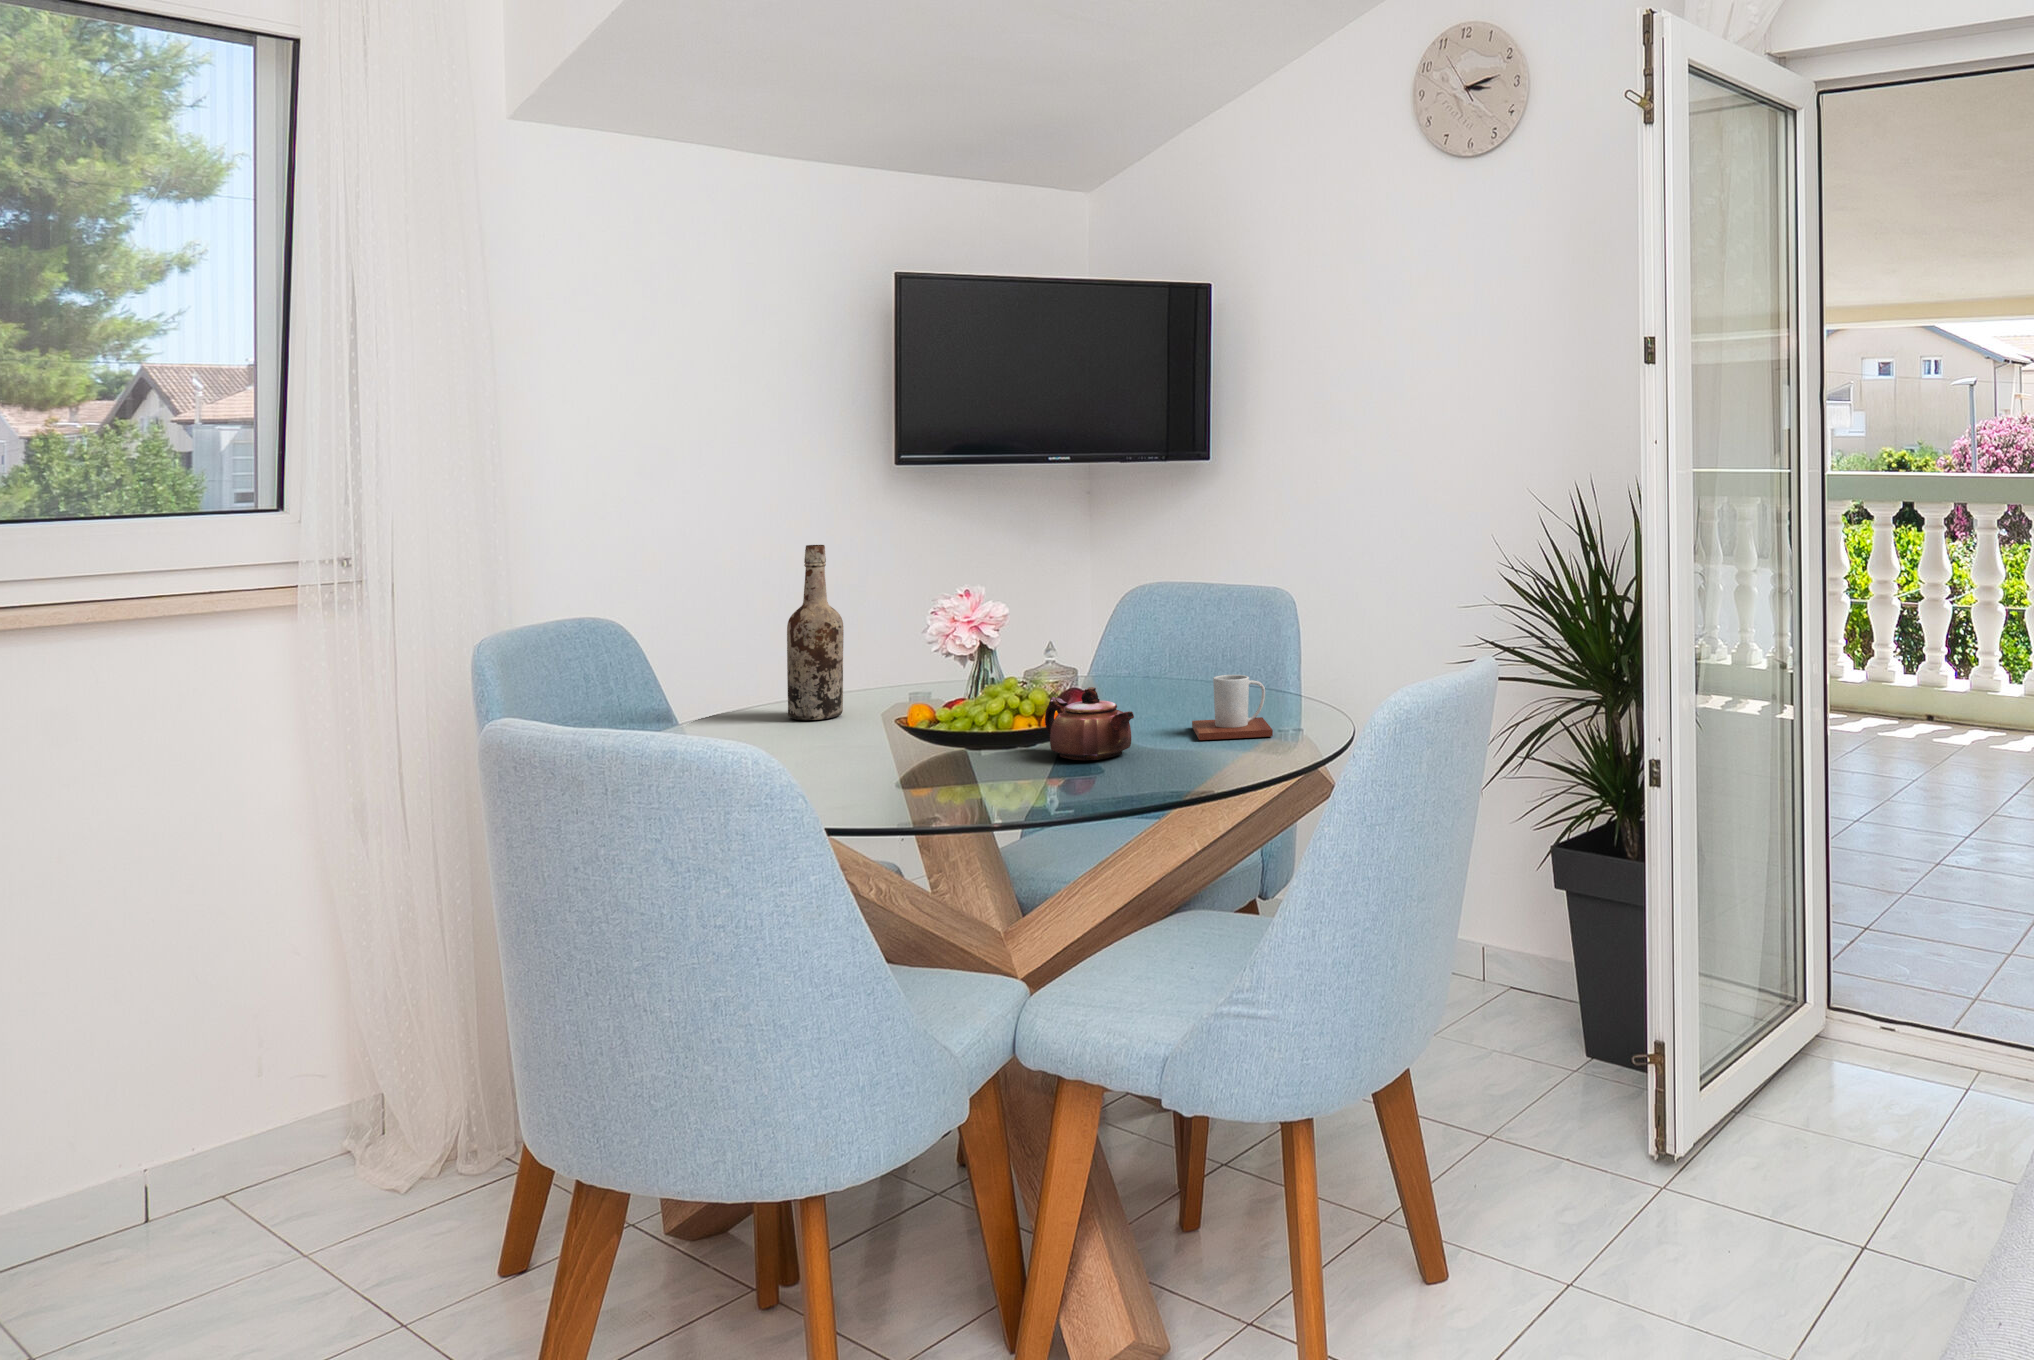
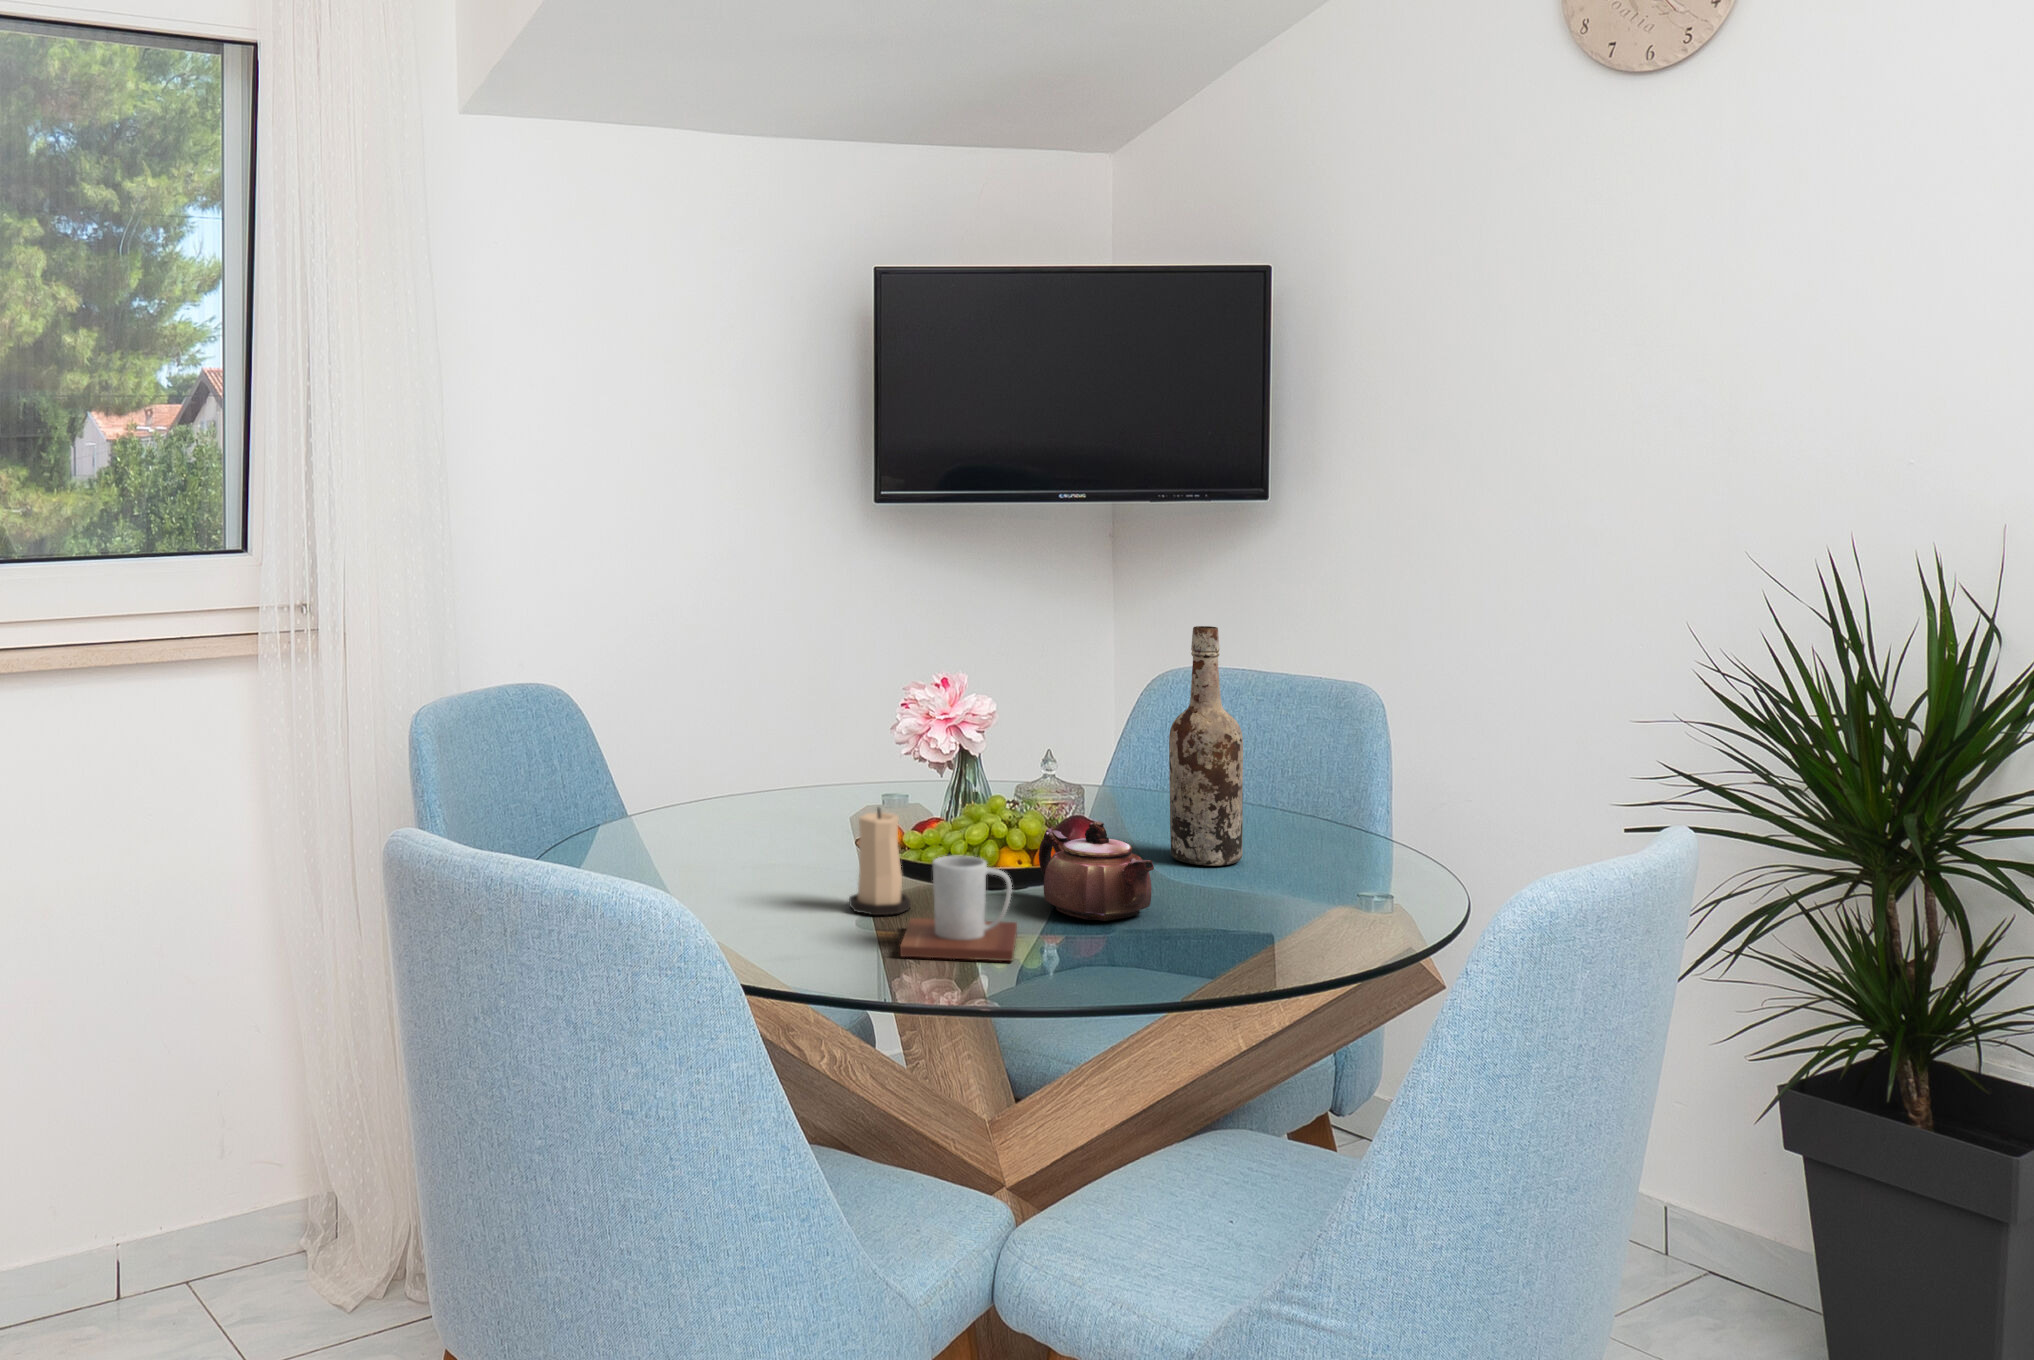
wine bottle: present [787,545,843,720] -> present [1169,626,1243,866]
mug: present [1192,675,1273,740] -> present [900,856,1017,961]
candle: none [895,687,945,772] -> present [849,808,910,915]

